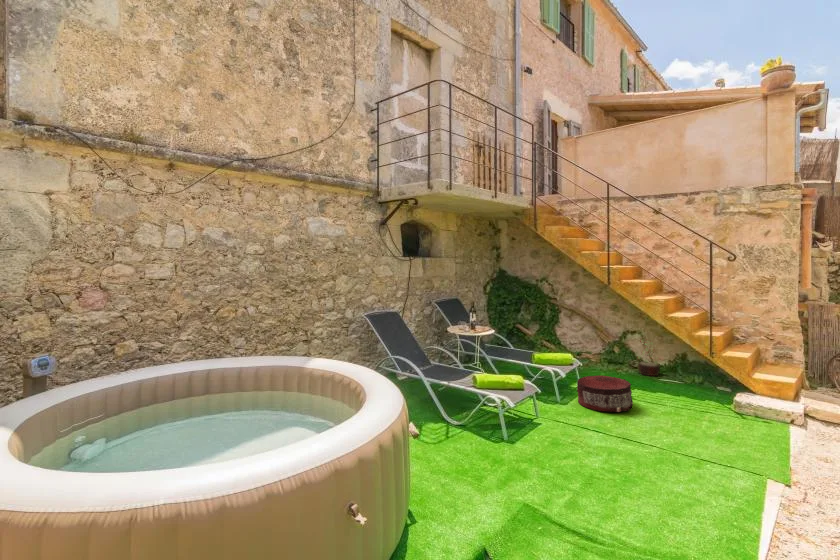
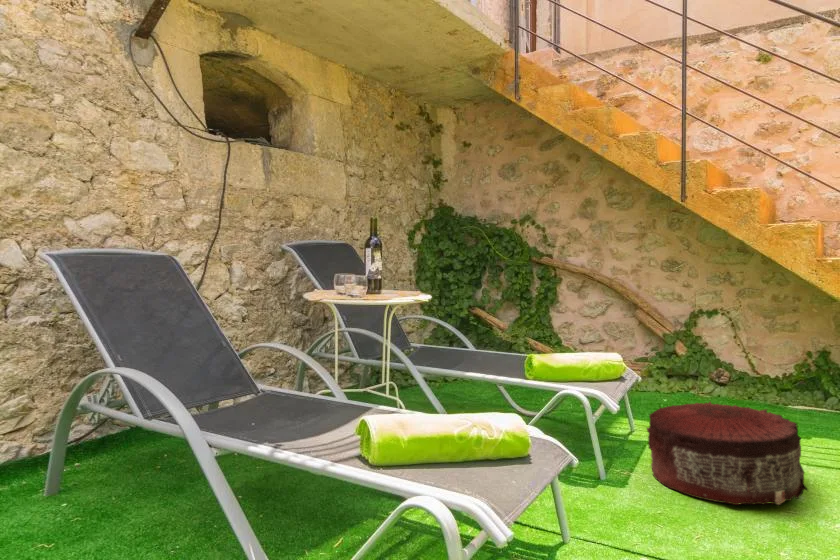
decorative plant: present [638,340,660,376] -> none [723,323,779,400]

